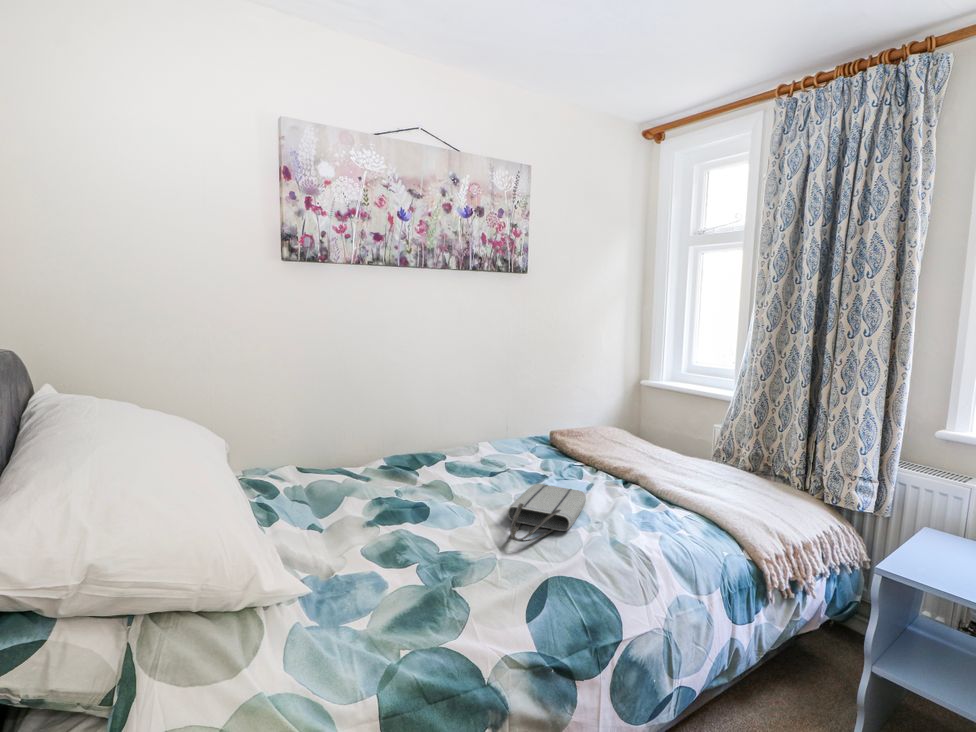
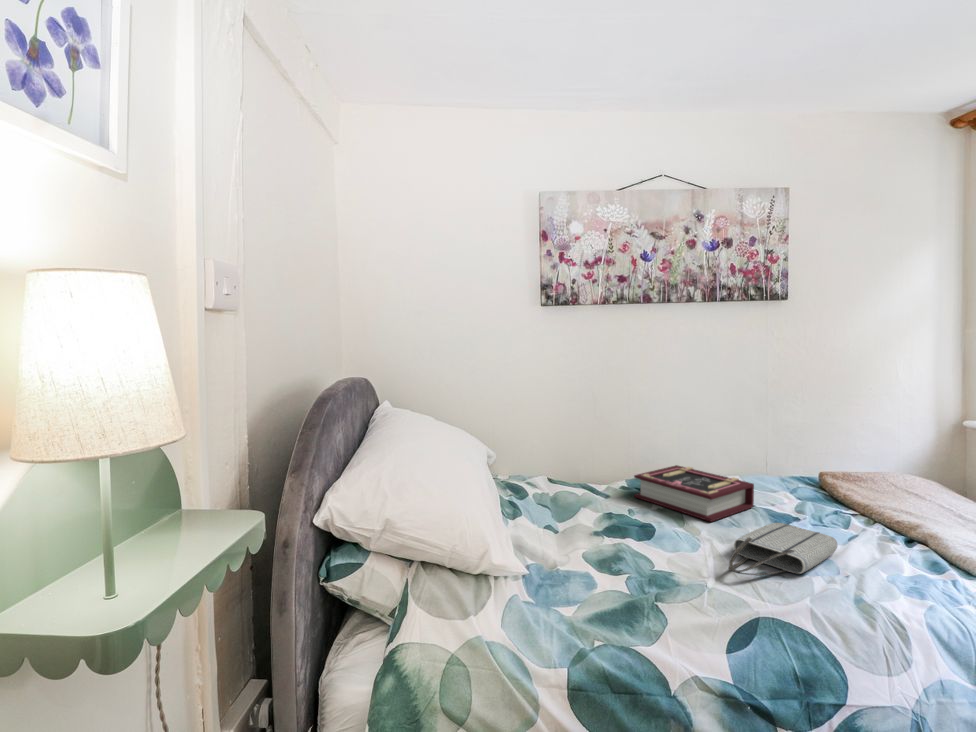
book: none [398,436,510,491] -> present [634,465,754,522]

